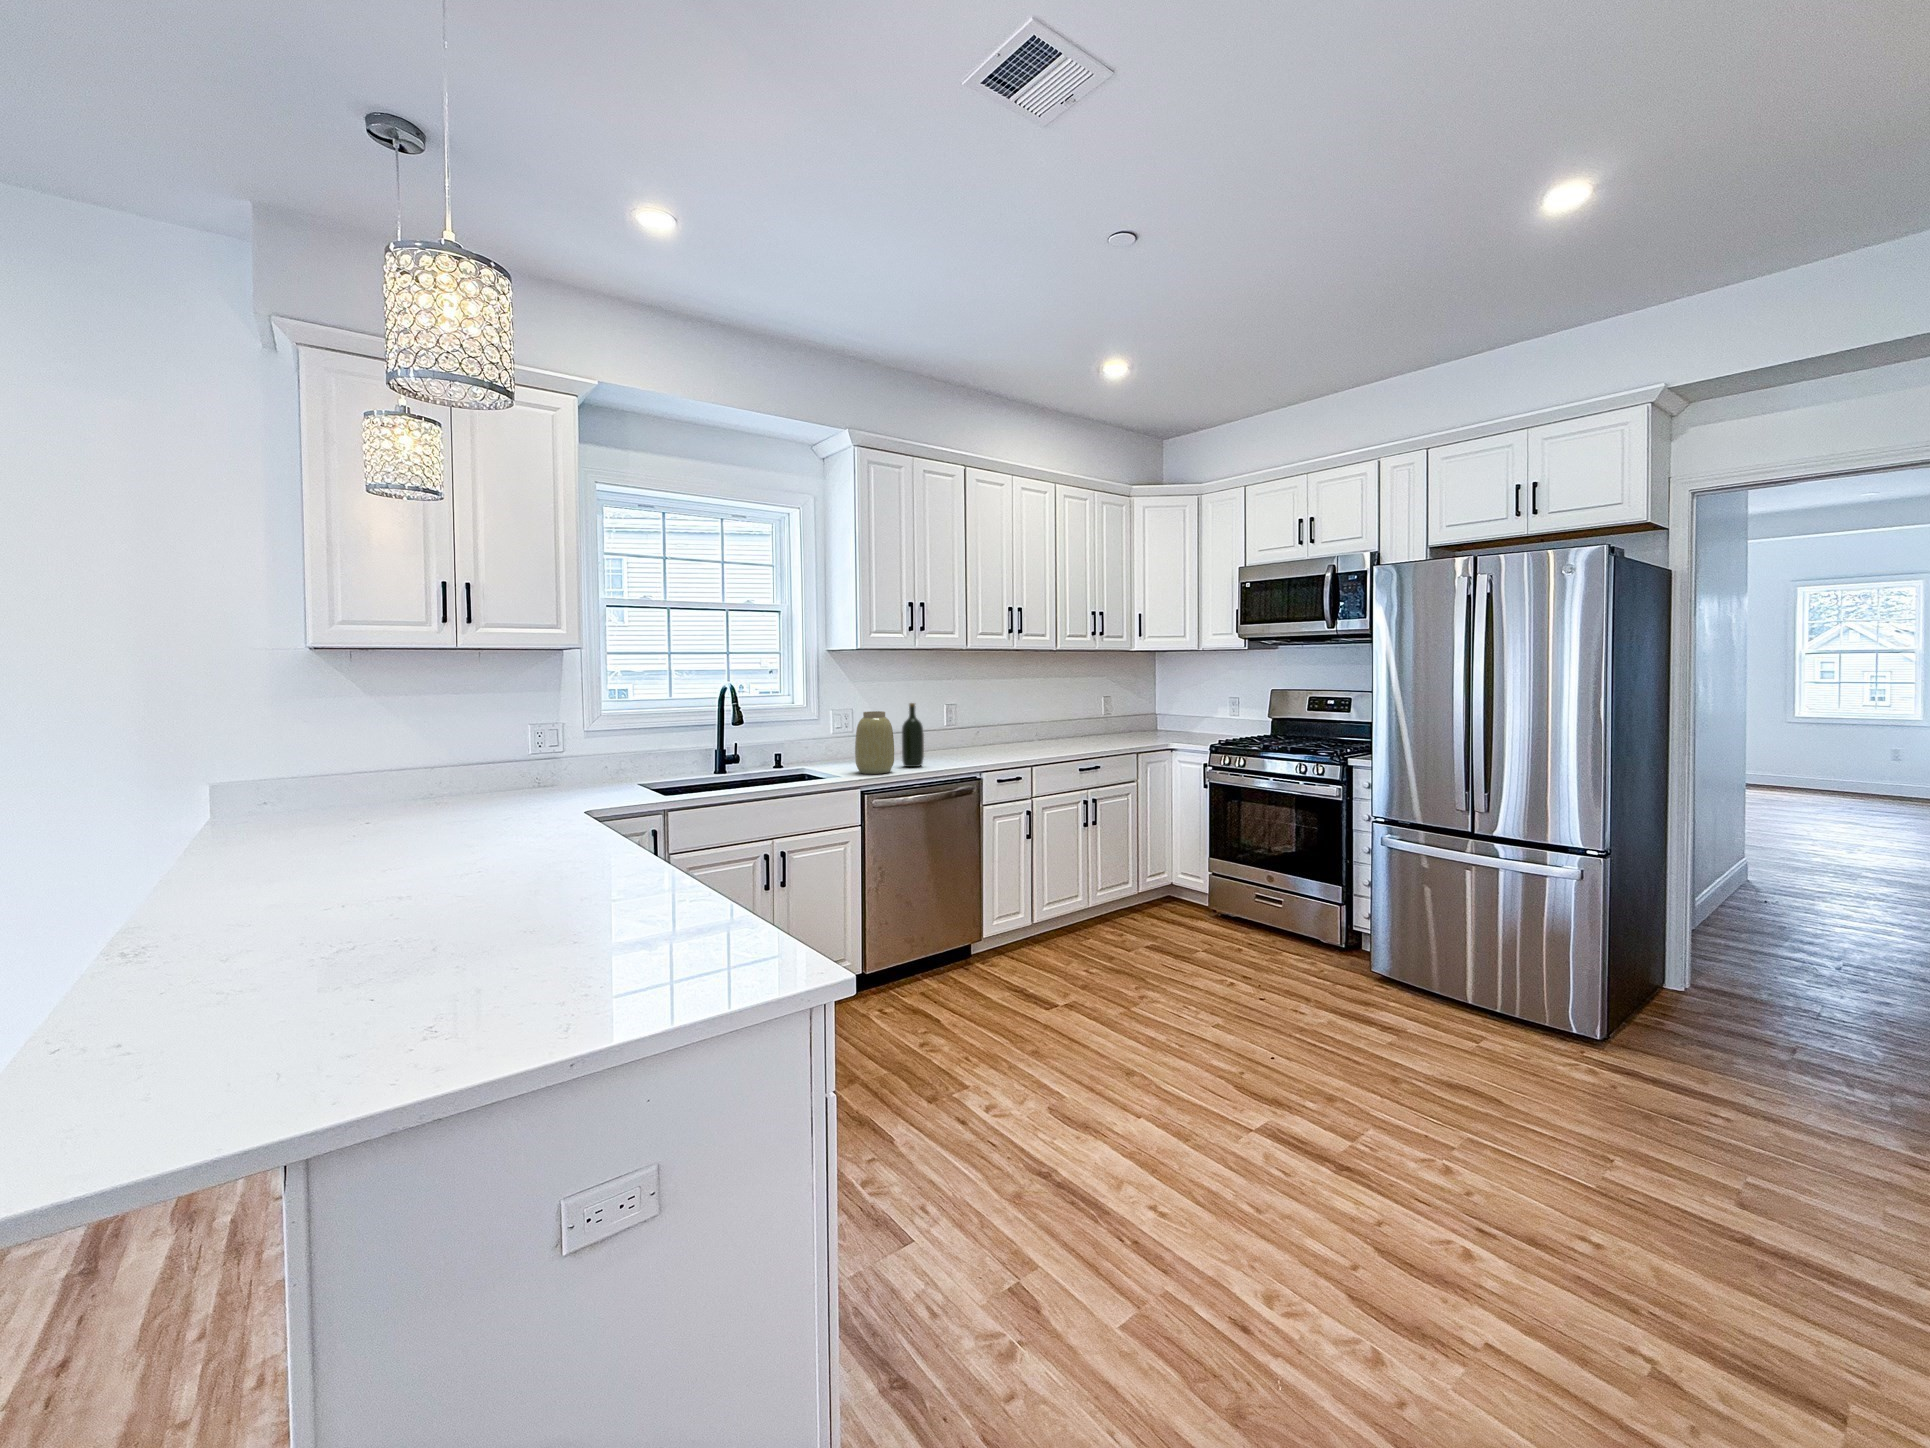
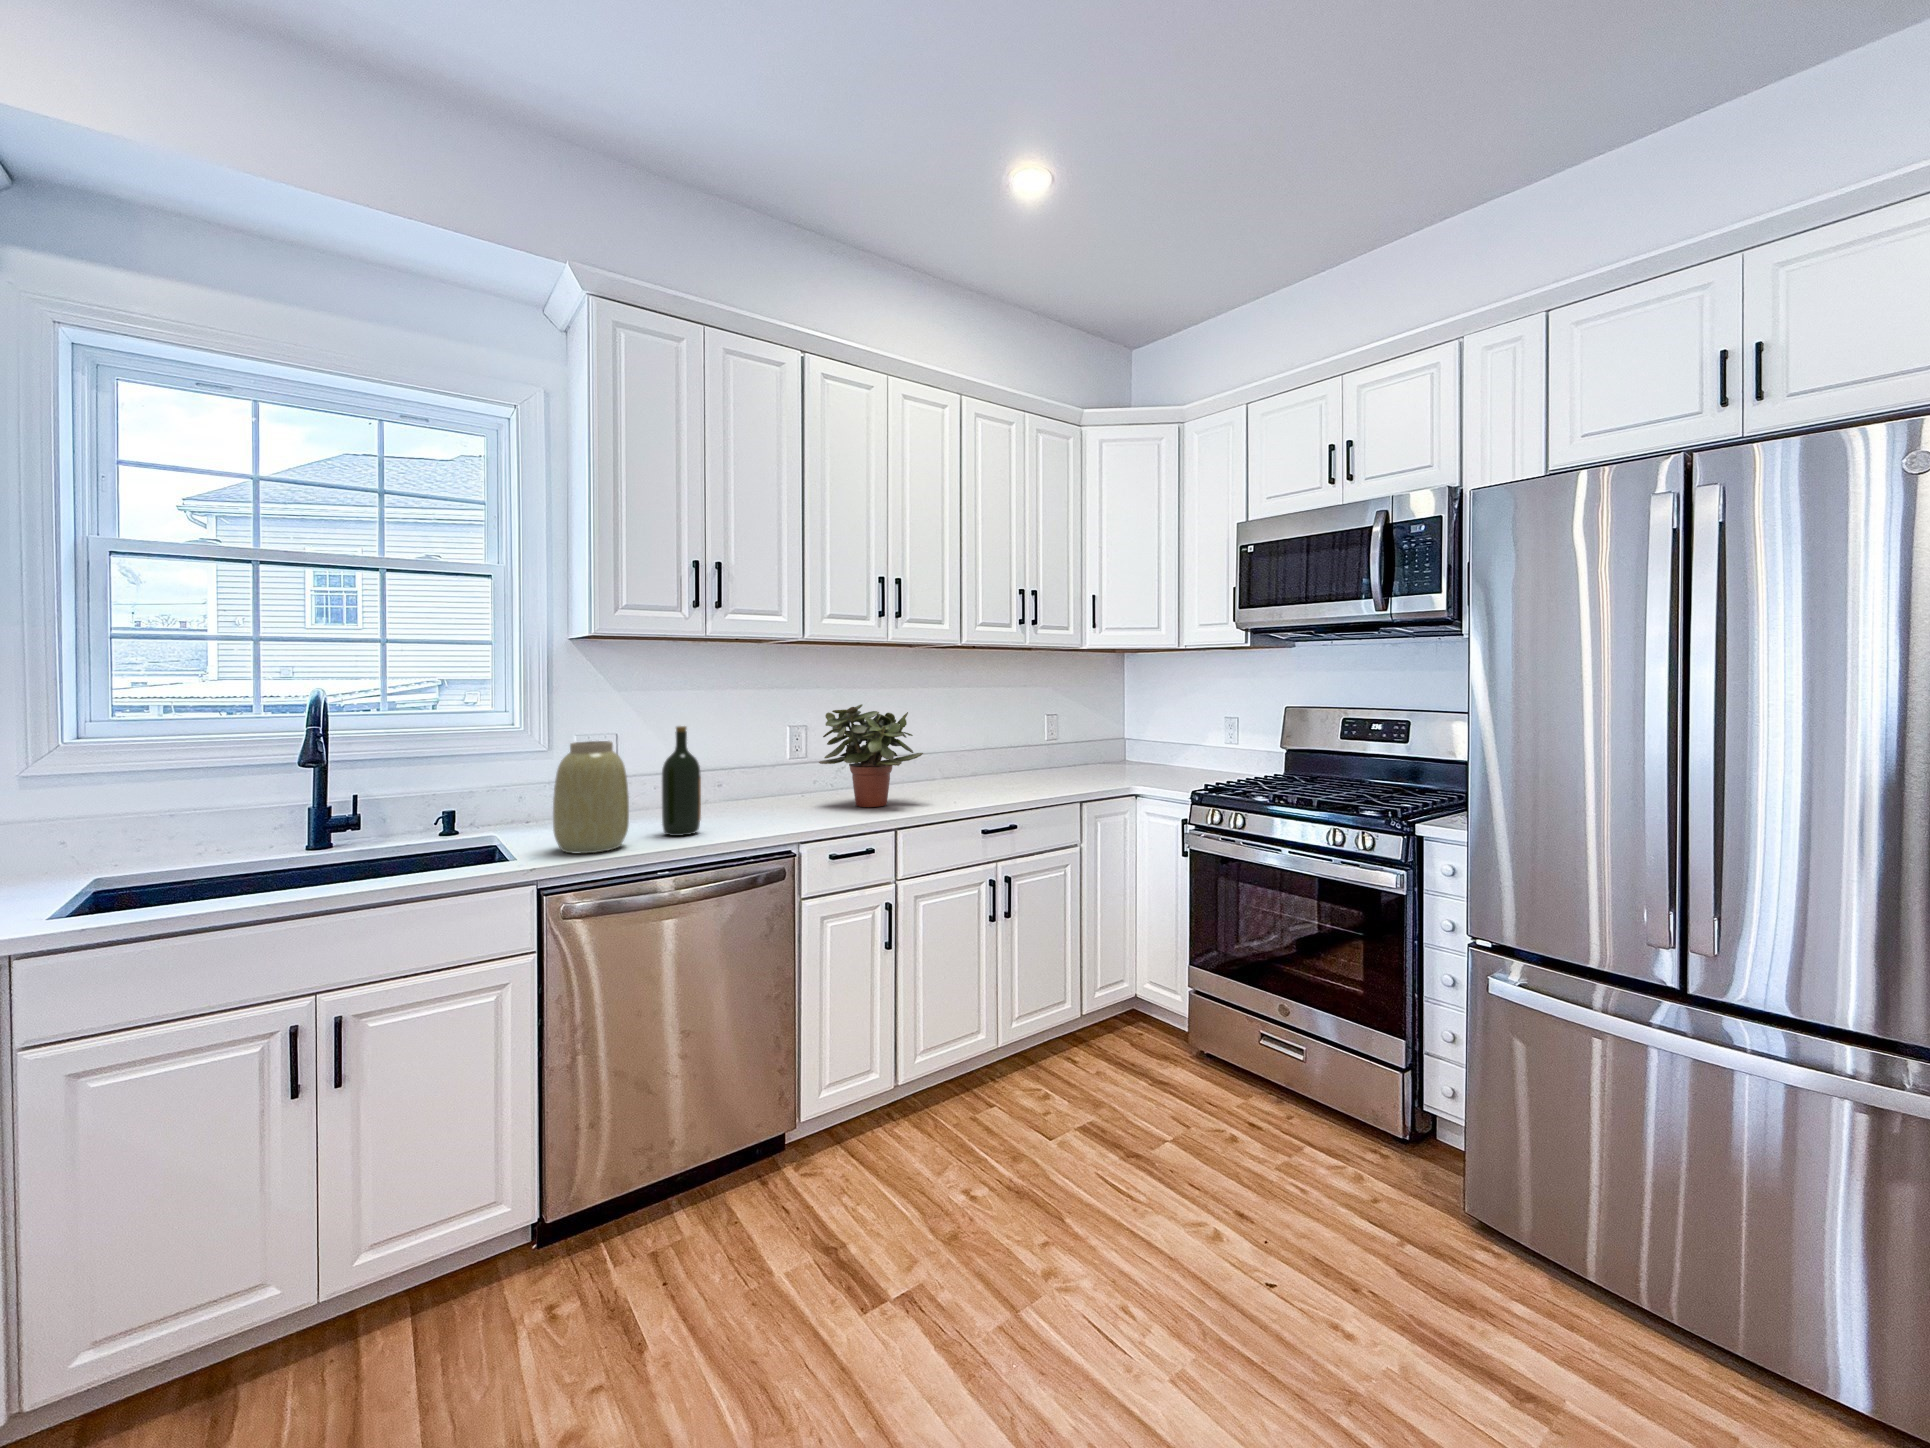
potted plant: none [973,689,1039,755] -> present [819,704,923,807]

